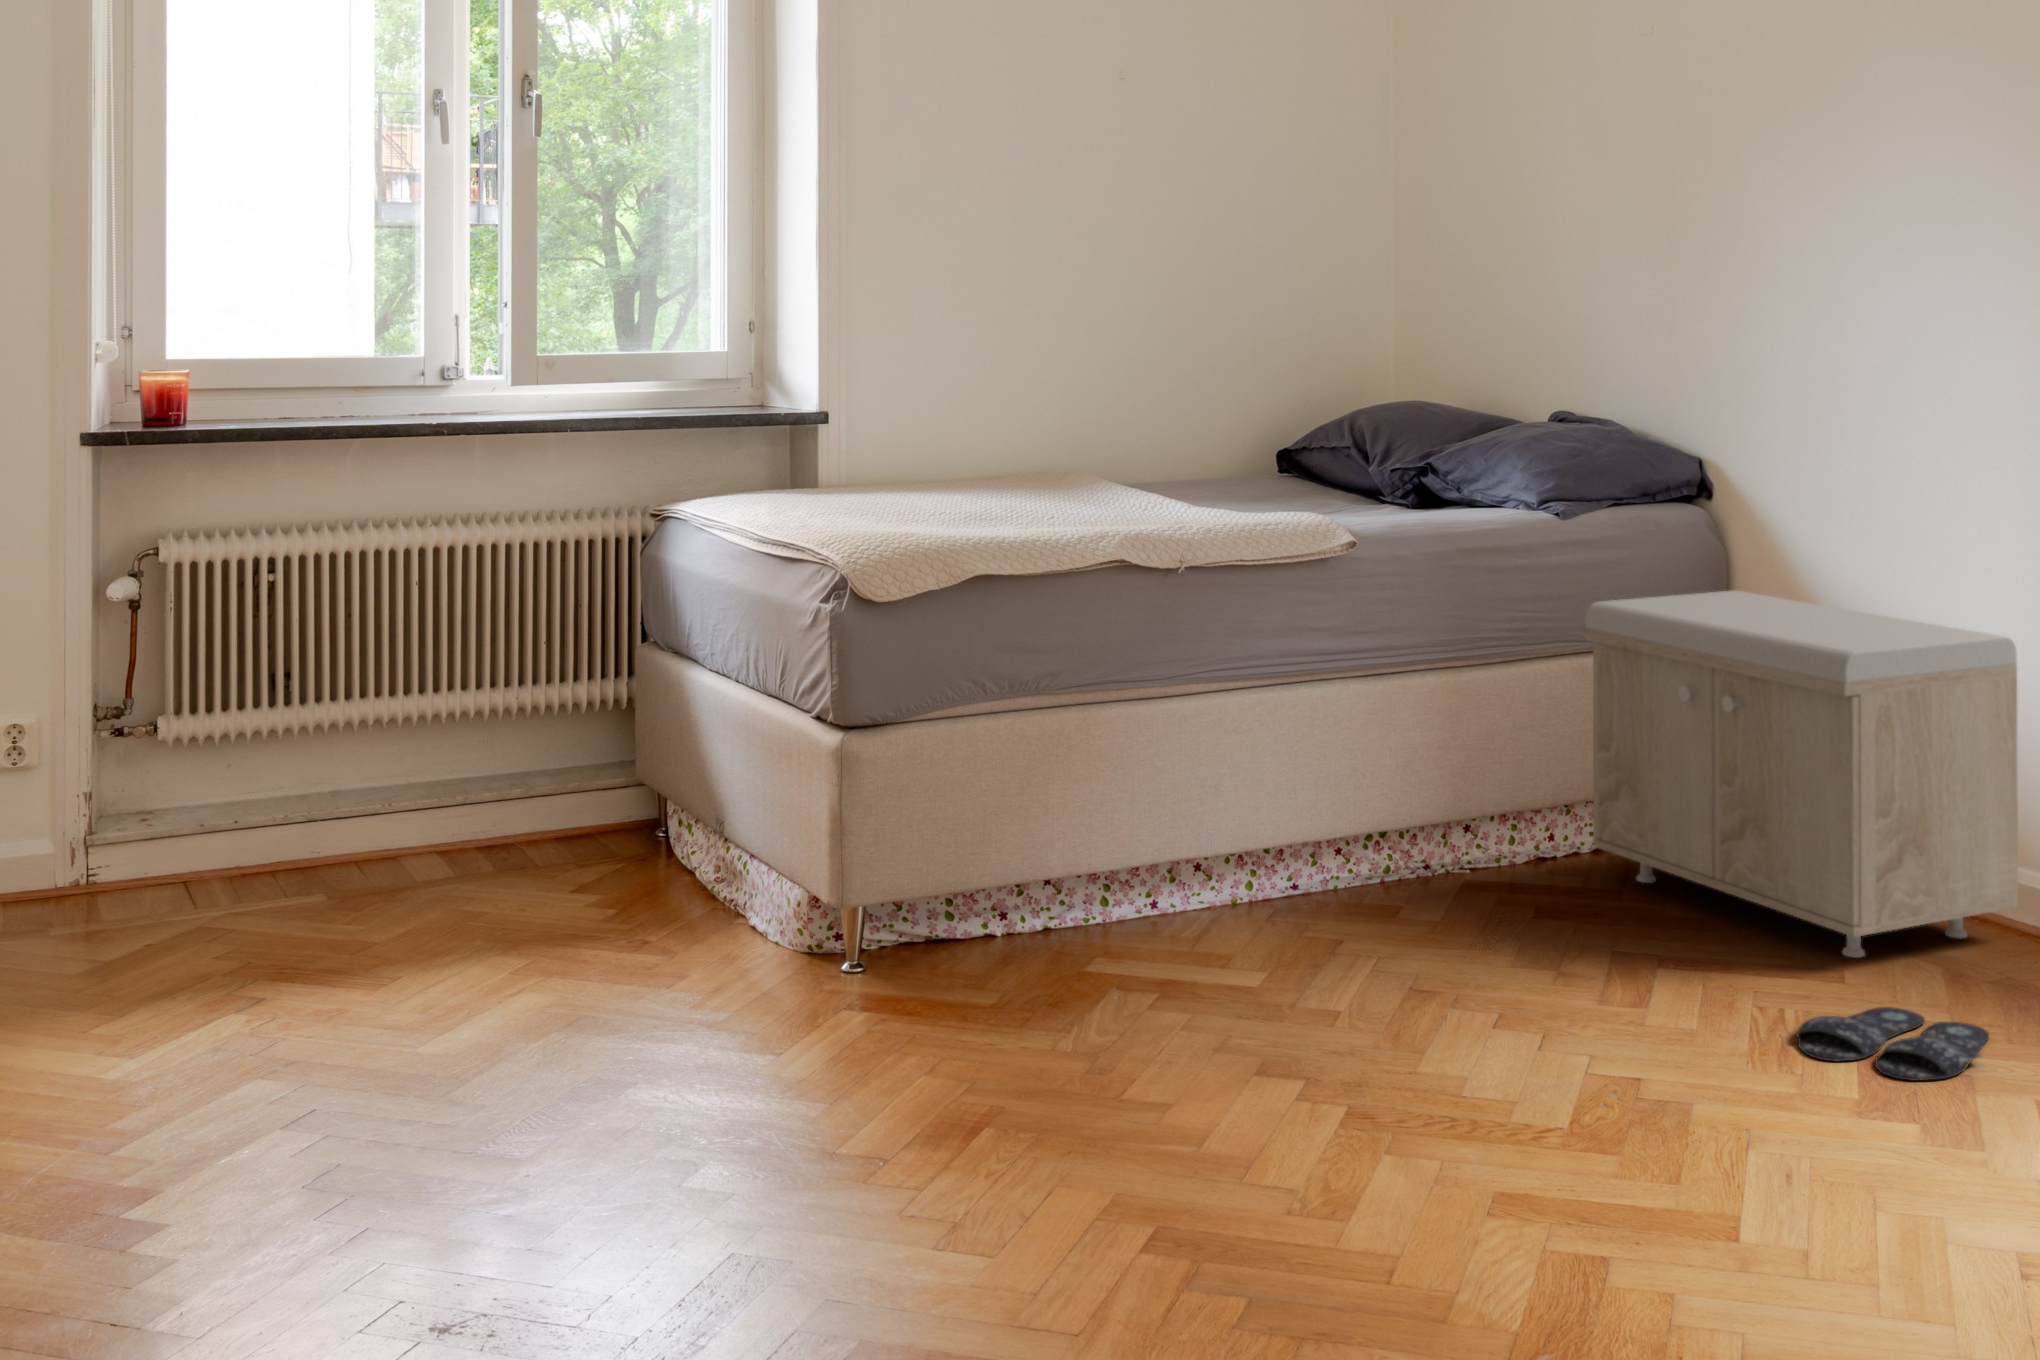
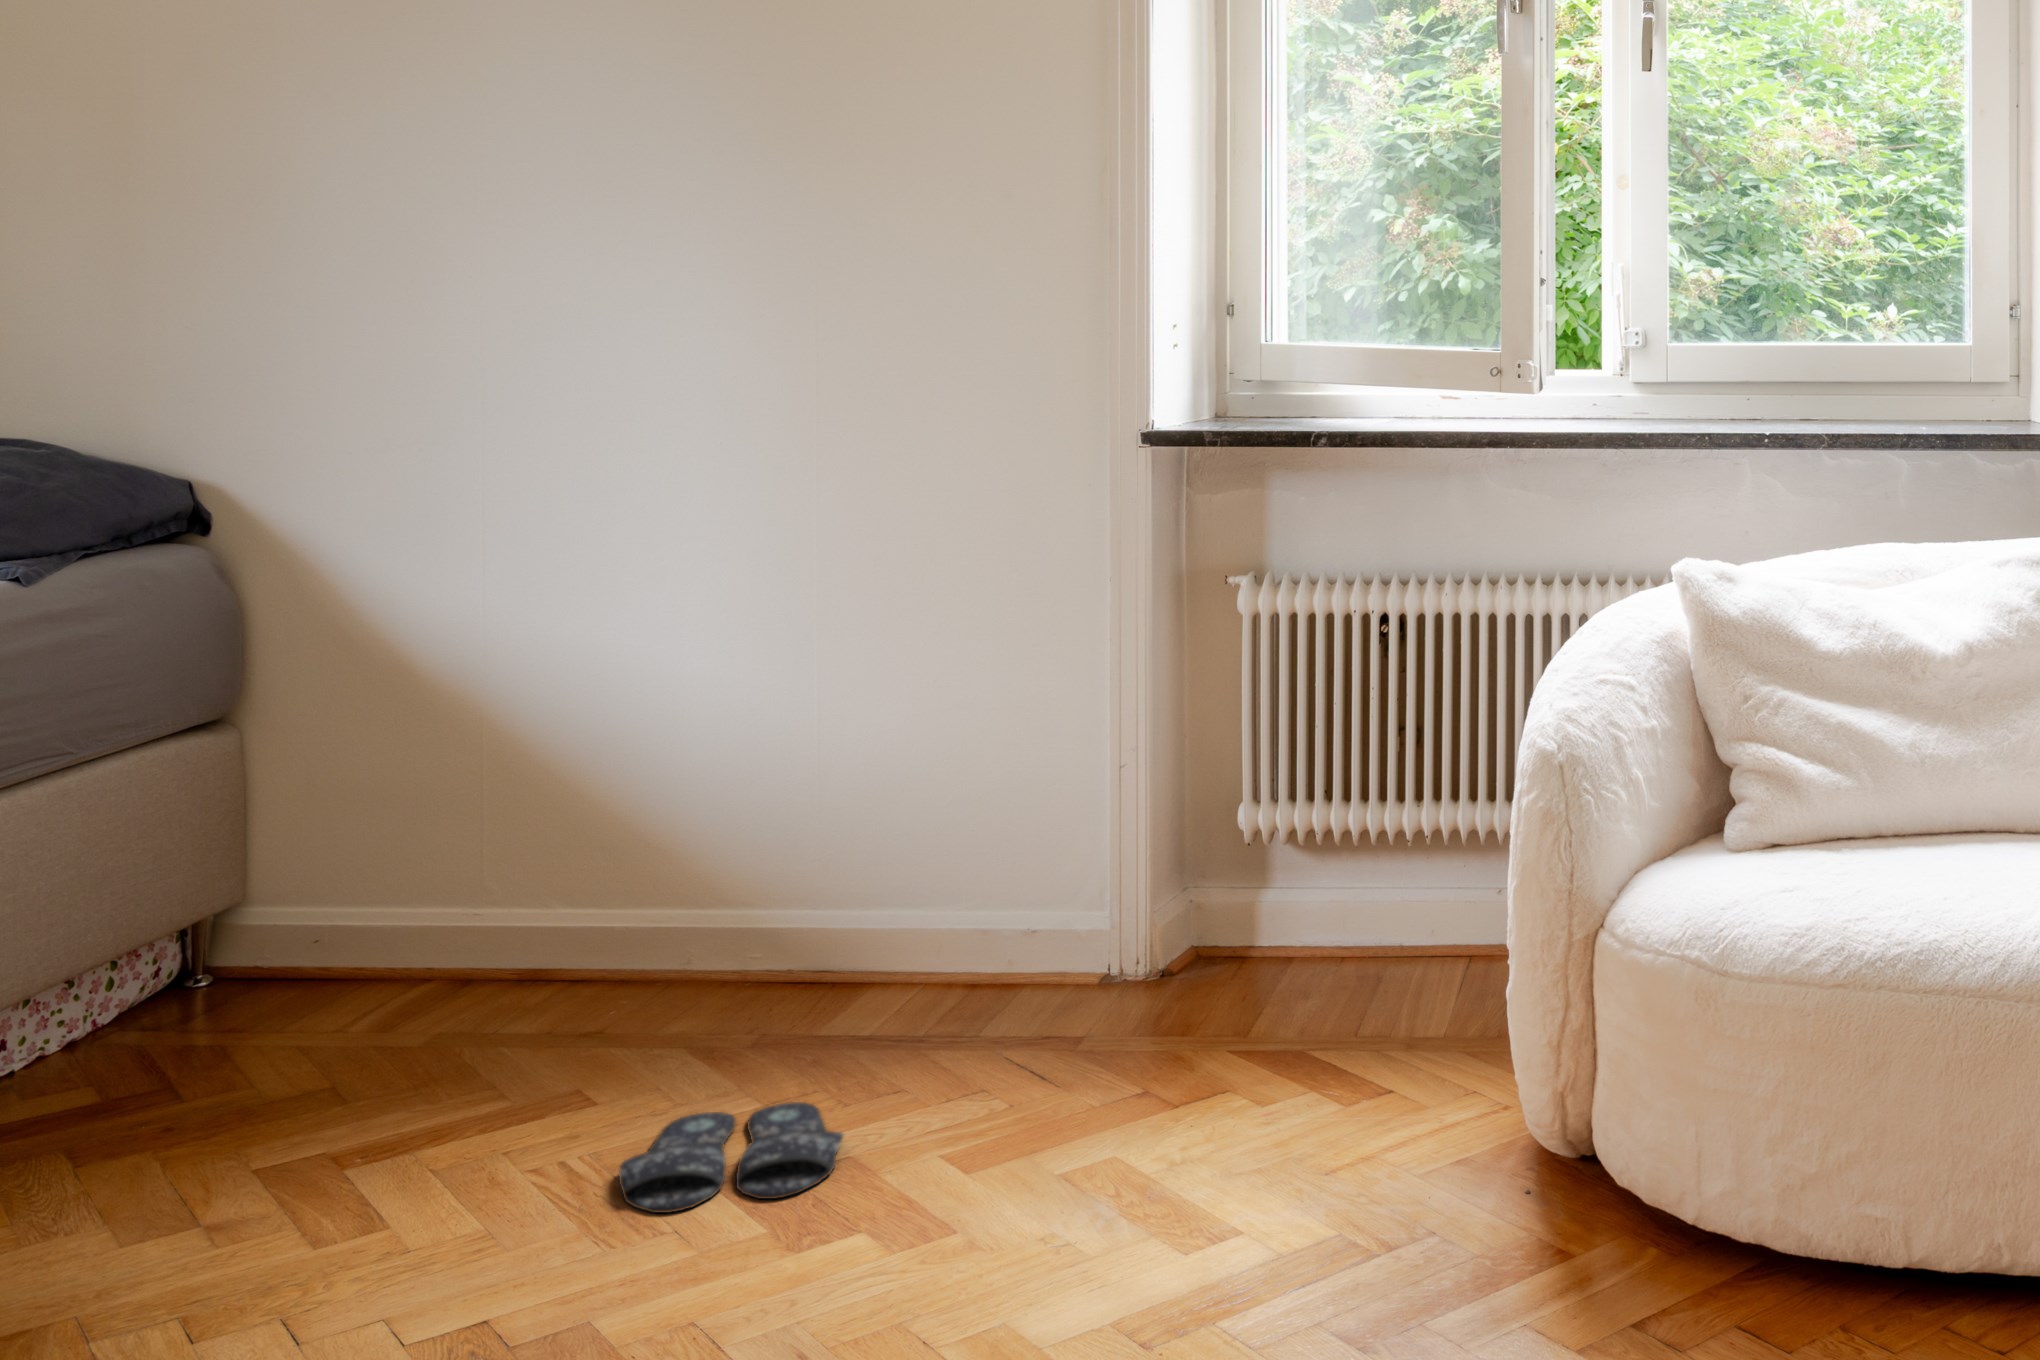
storage bench: present [1584,590,2018,958] -> none [90,647,722,1074]

